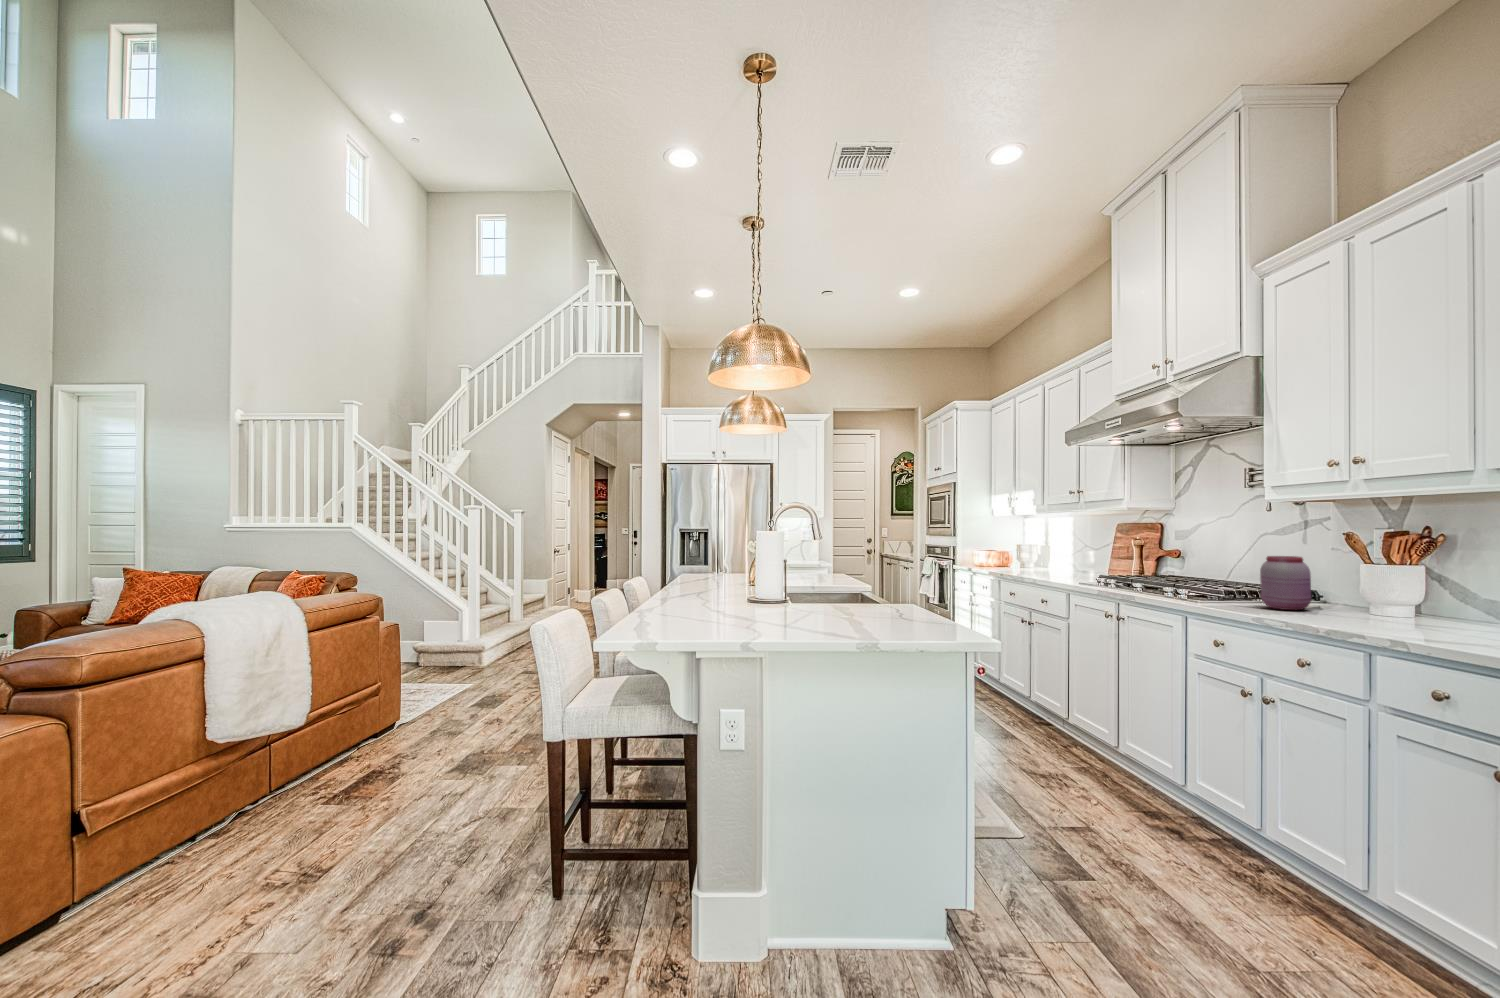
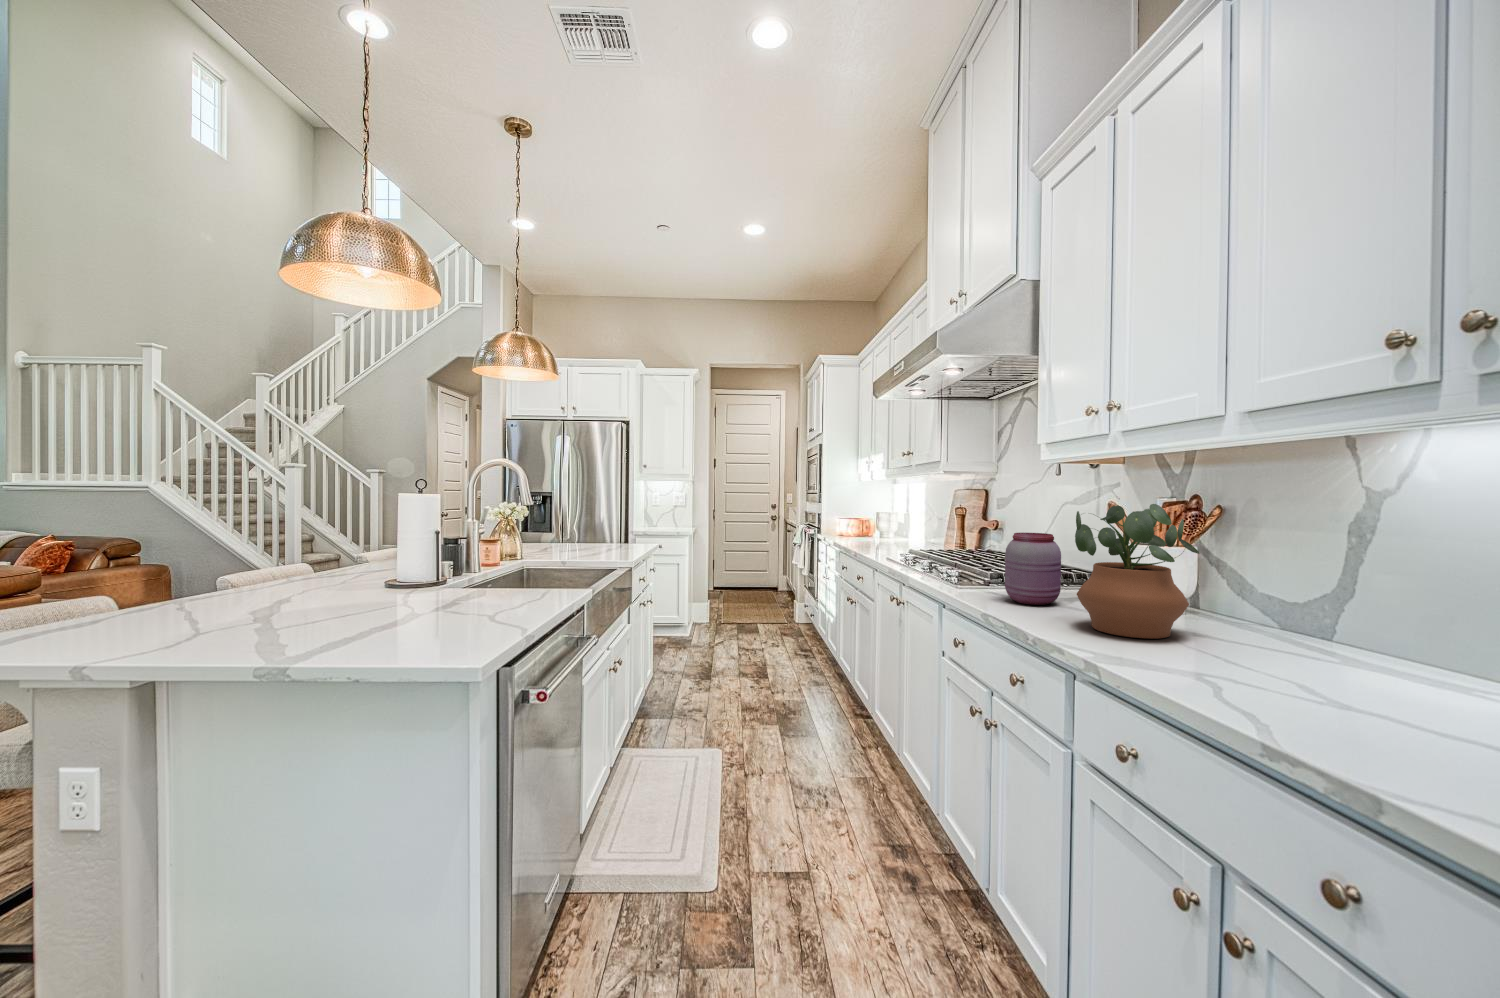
potted plant: none [1344,532,1448,627] -> present [1075,504,1199,639]

